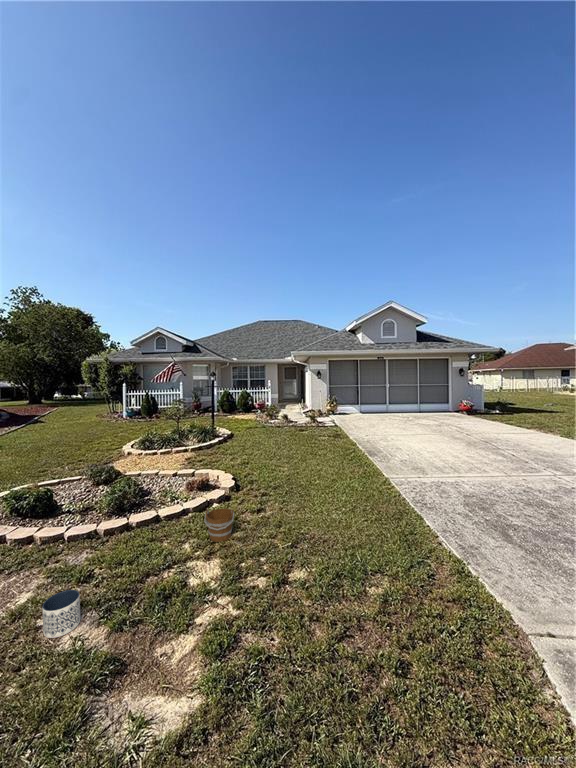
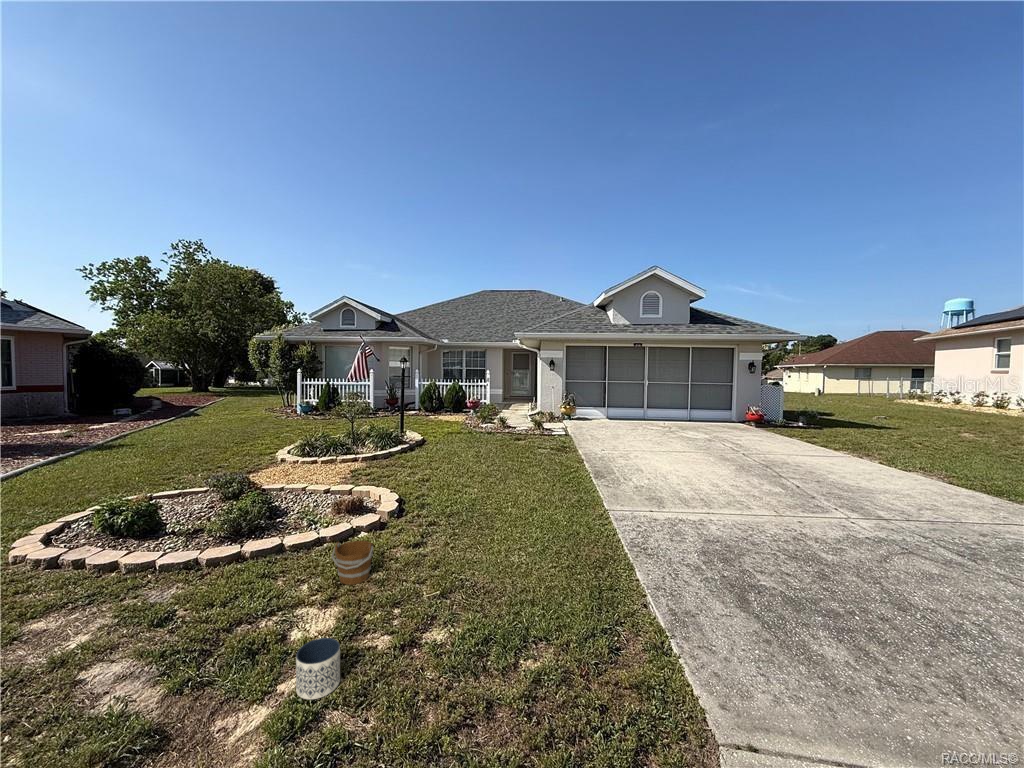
planter: present [42,590,80,638] -> present [296,638,340,700]

